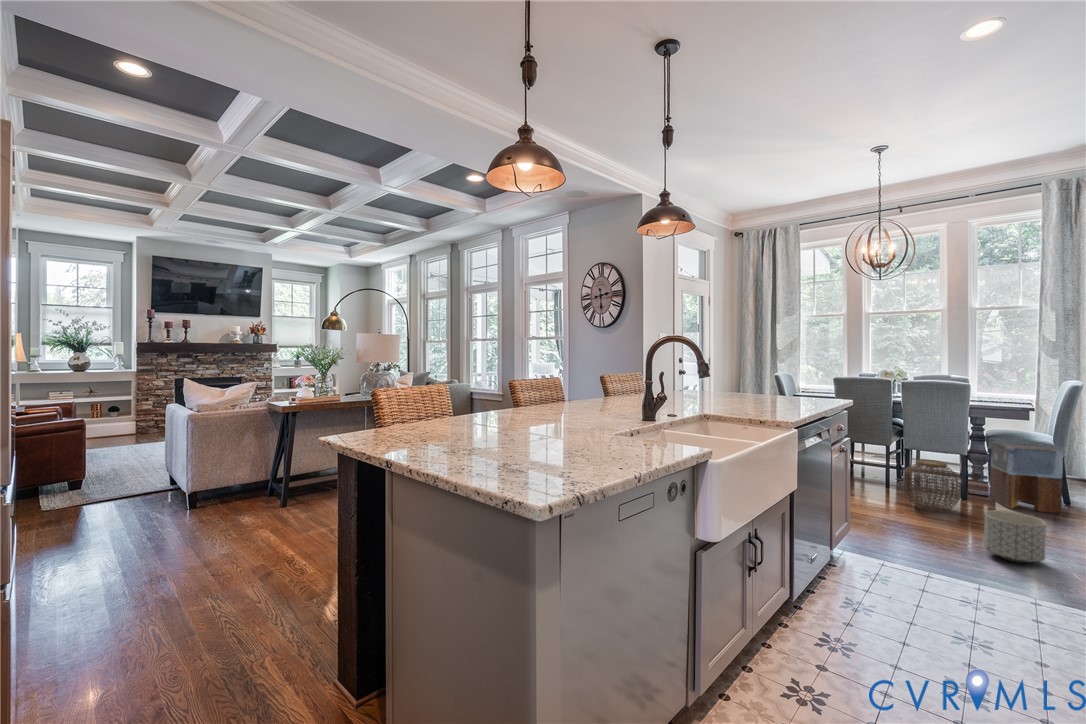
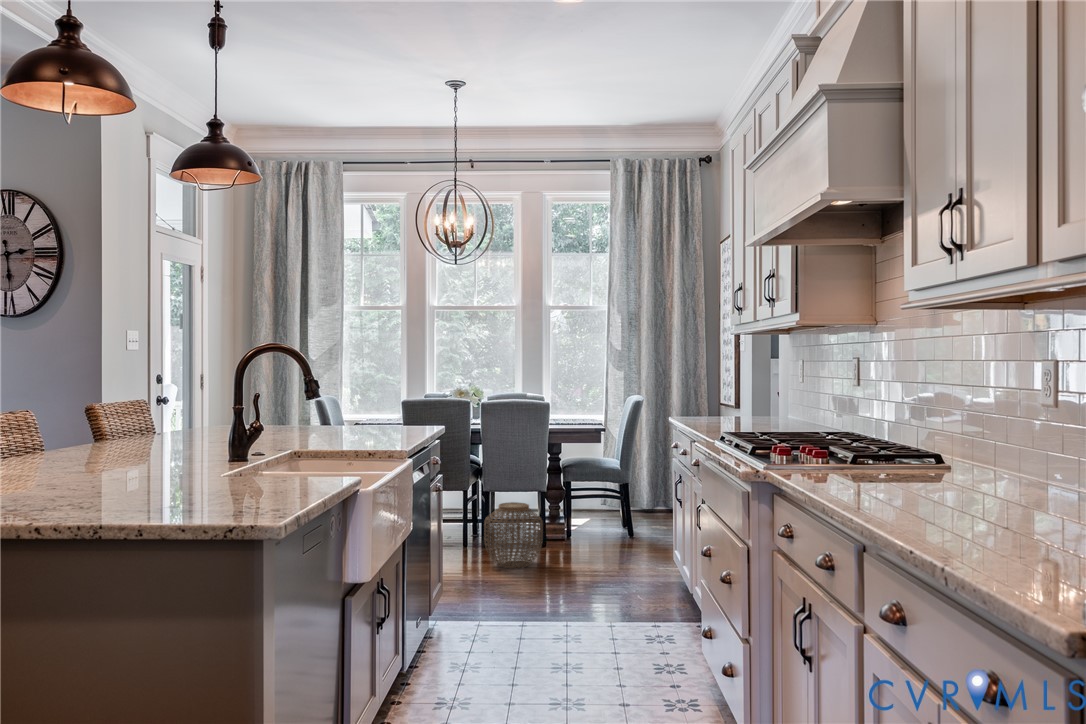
stool: present [991,442,1063,513] -> none [568,471,629,551]
planter: present [984,510,1046,563] -> none [568,549,618,605]

